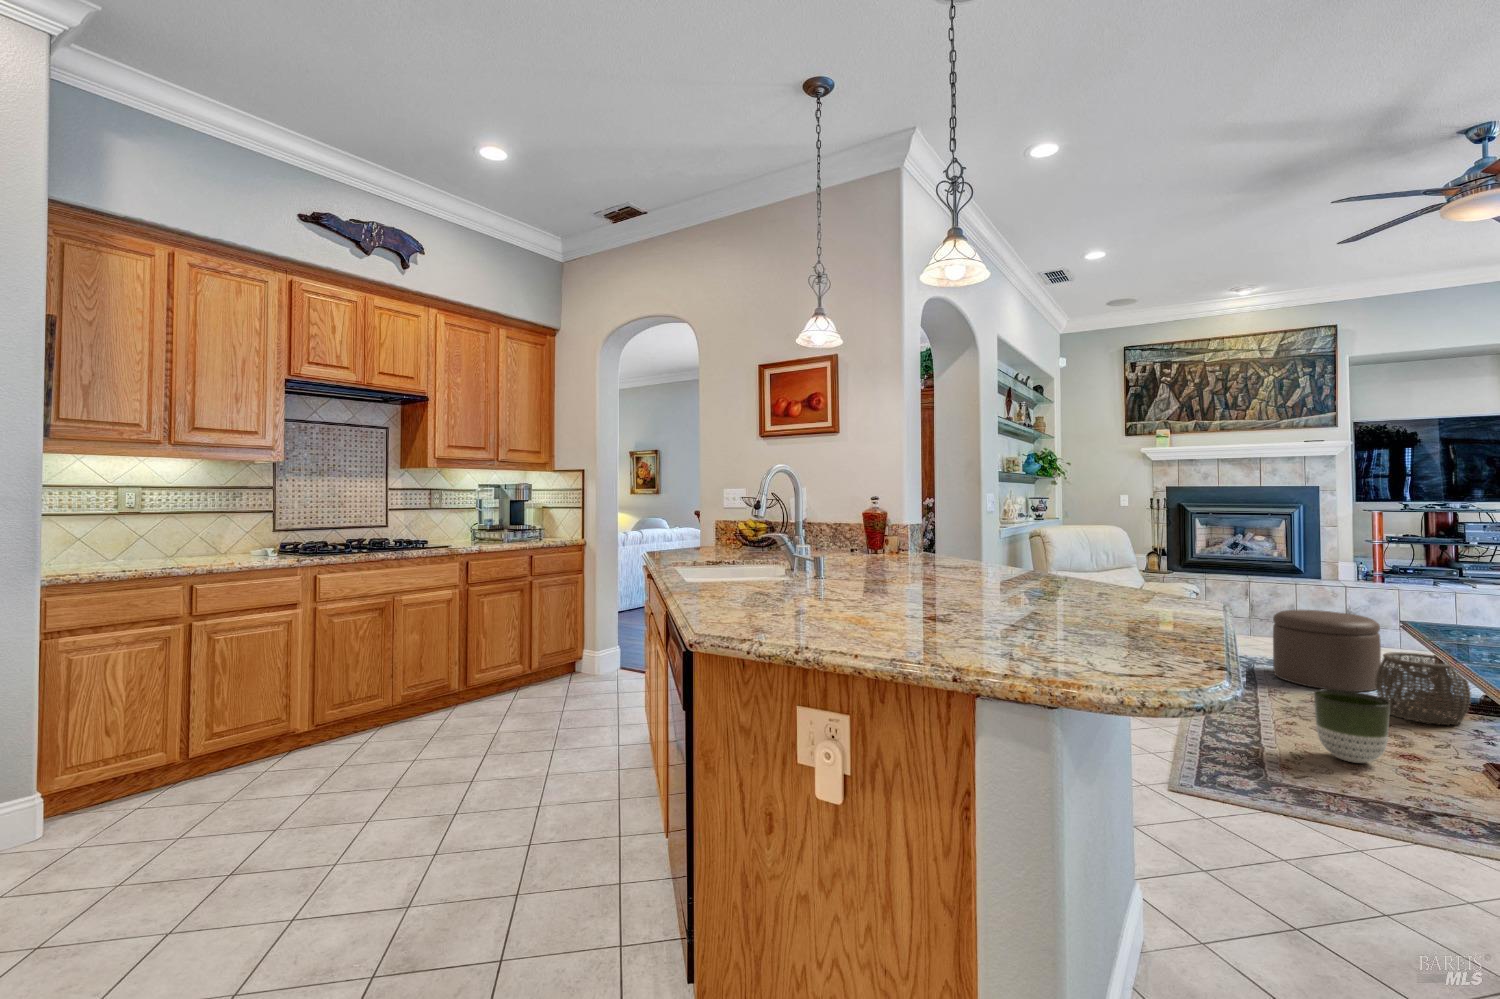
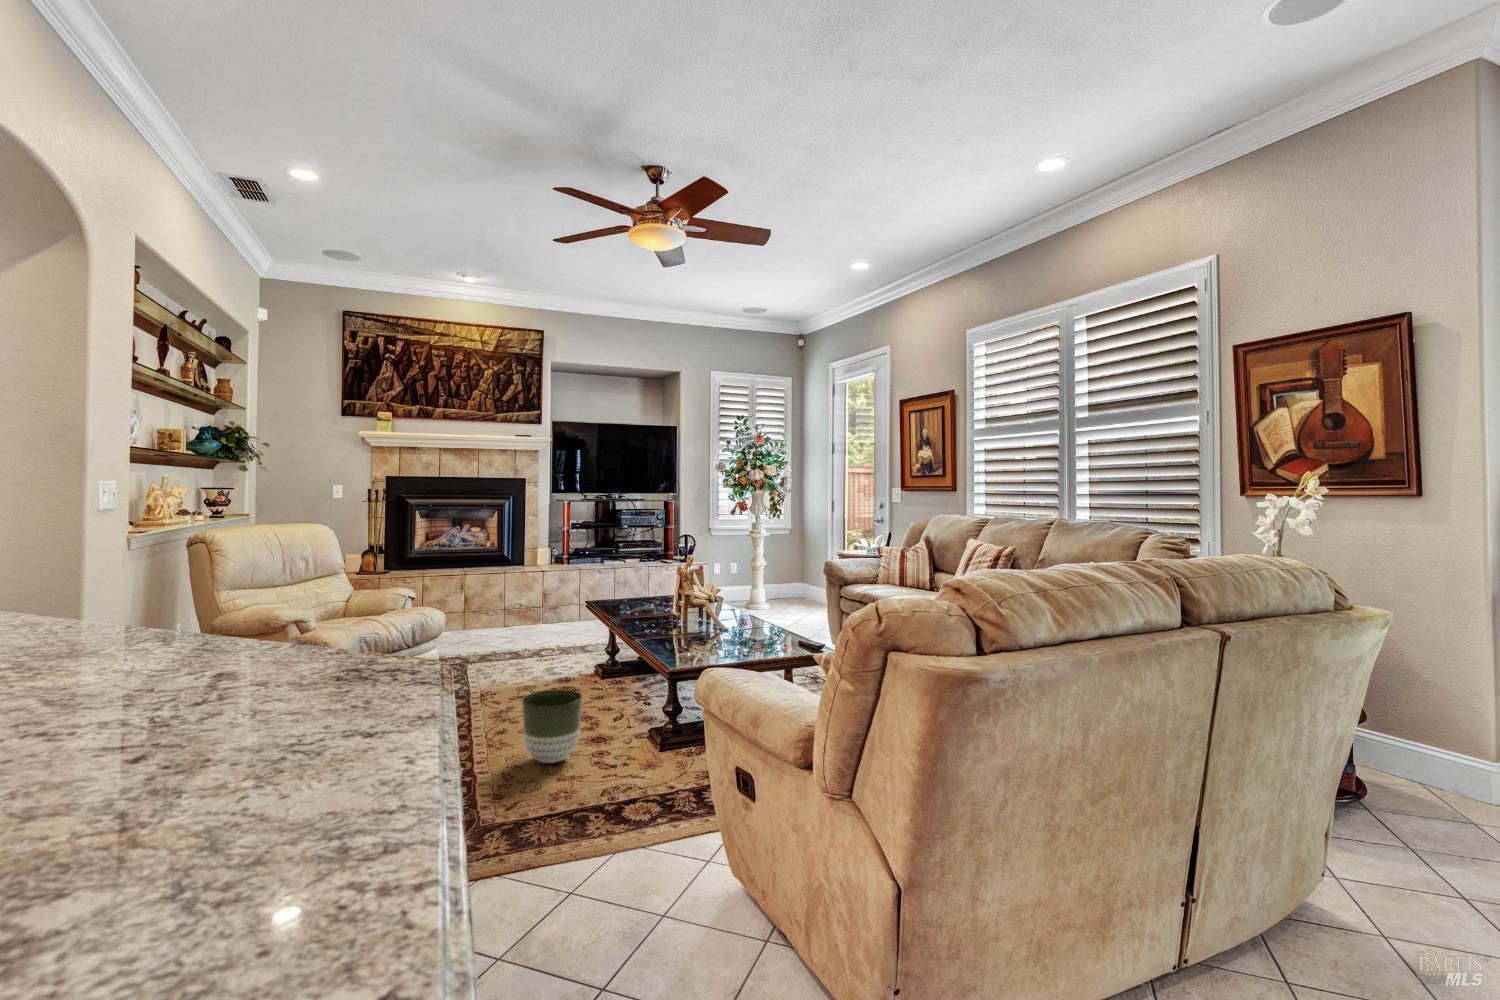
ottoman: present [1273,610,1381,692] -> none [487,601,570,680]
woven basket: present [1375,652,1471,725] -> none [567,634,630,698]

